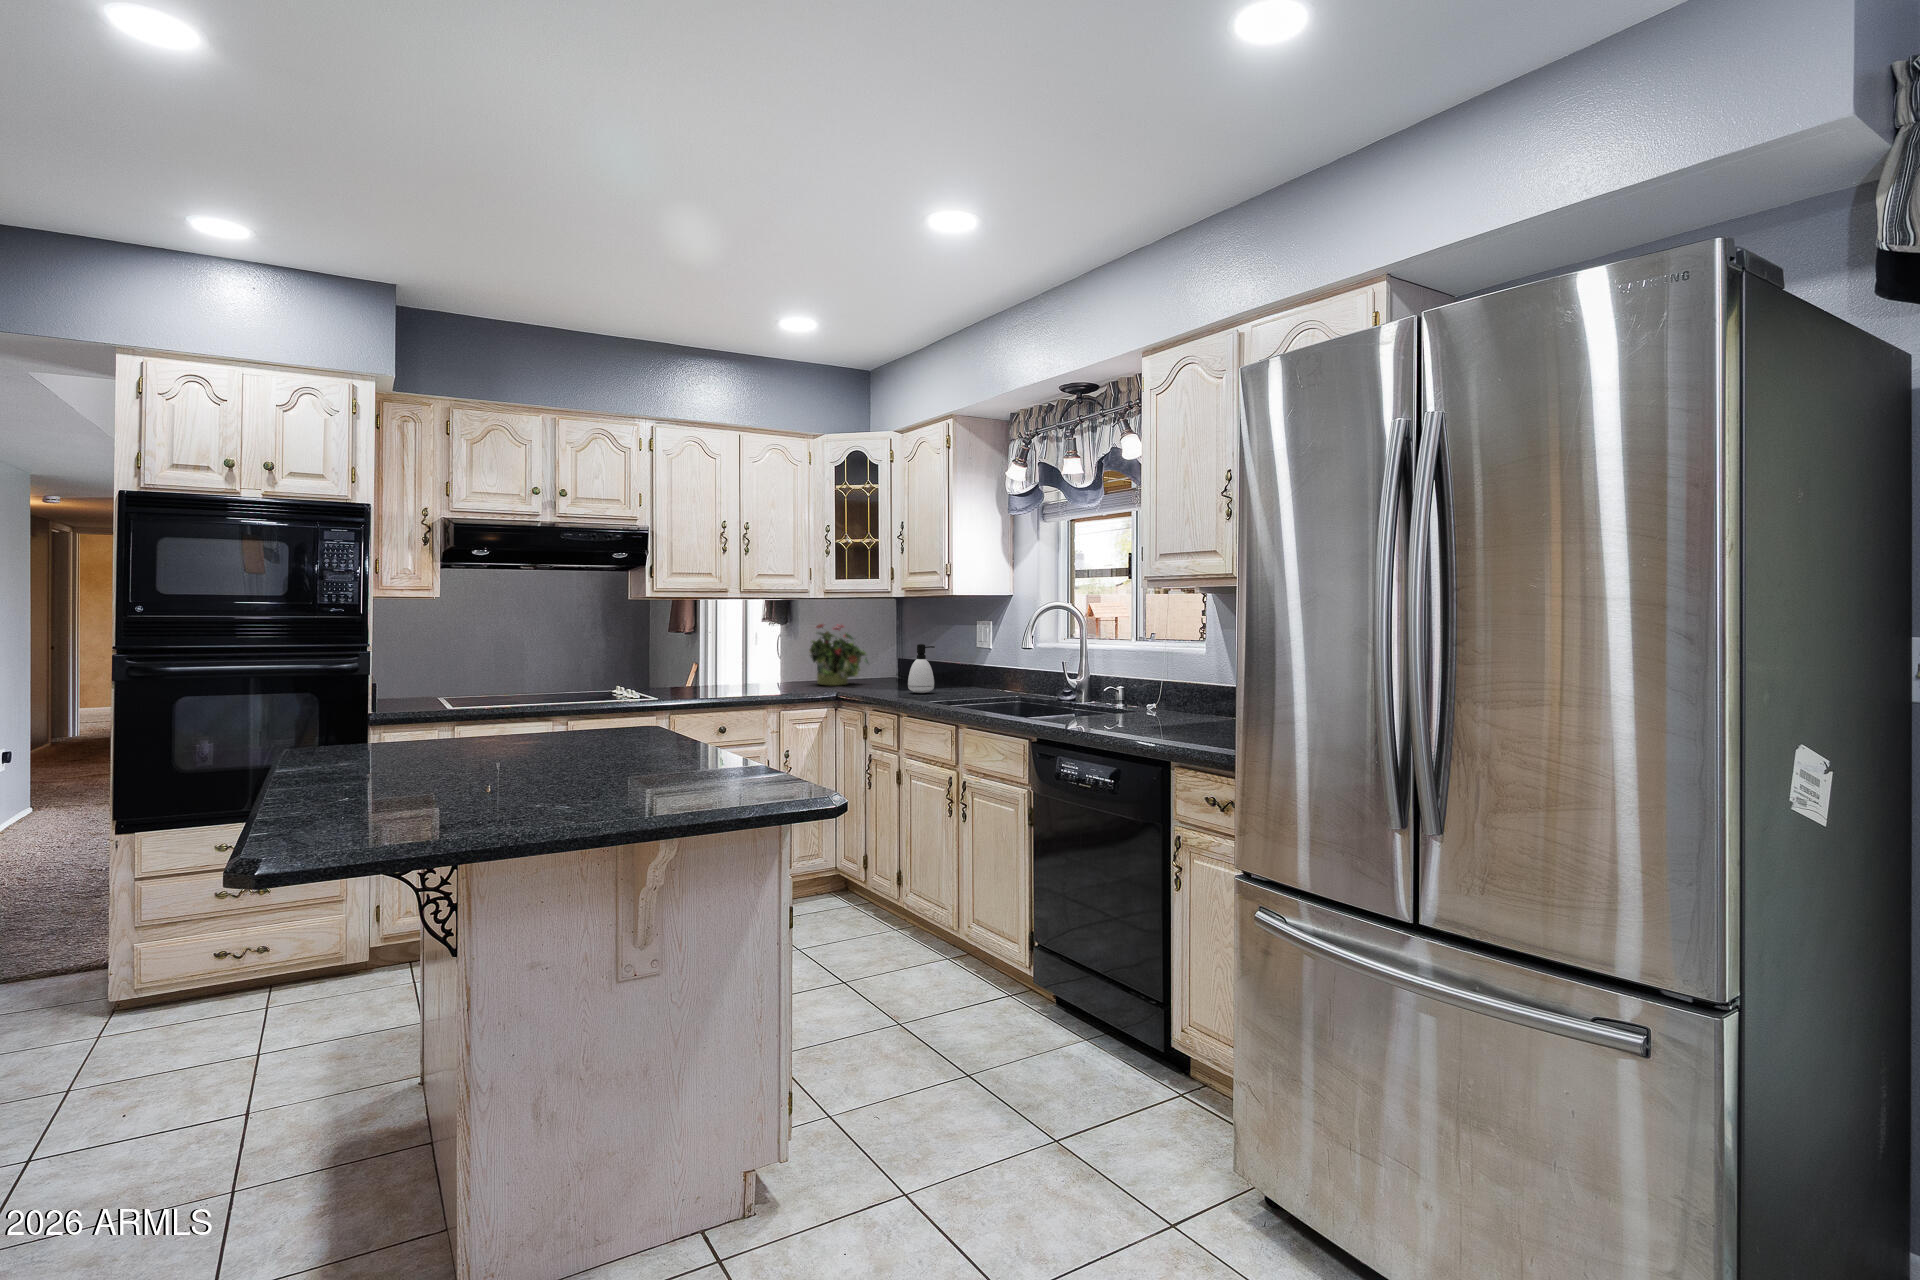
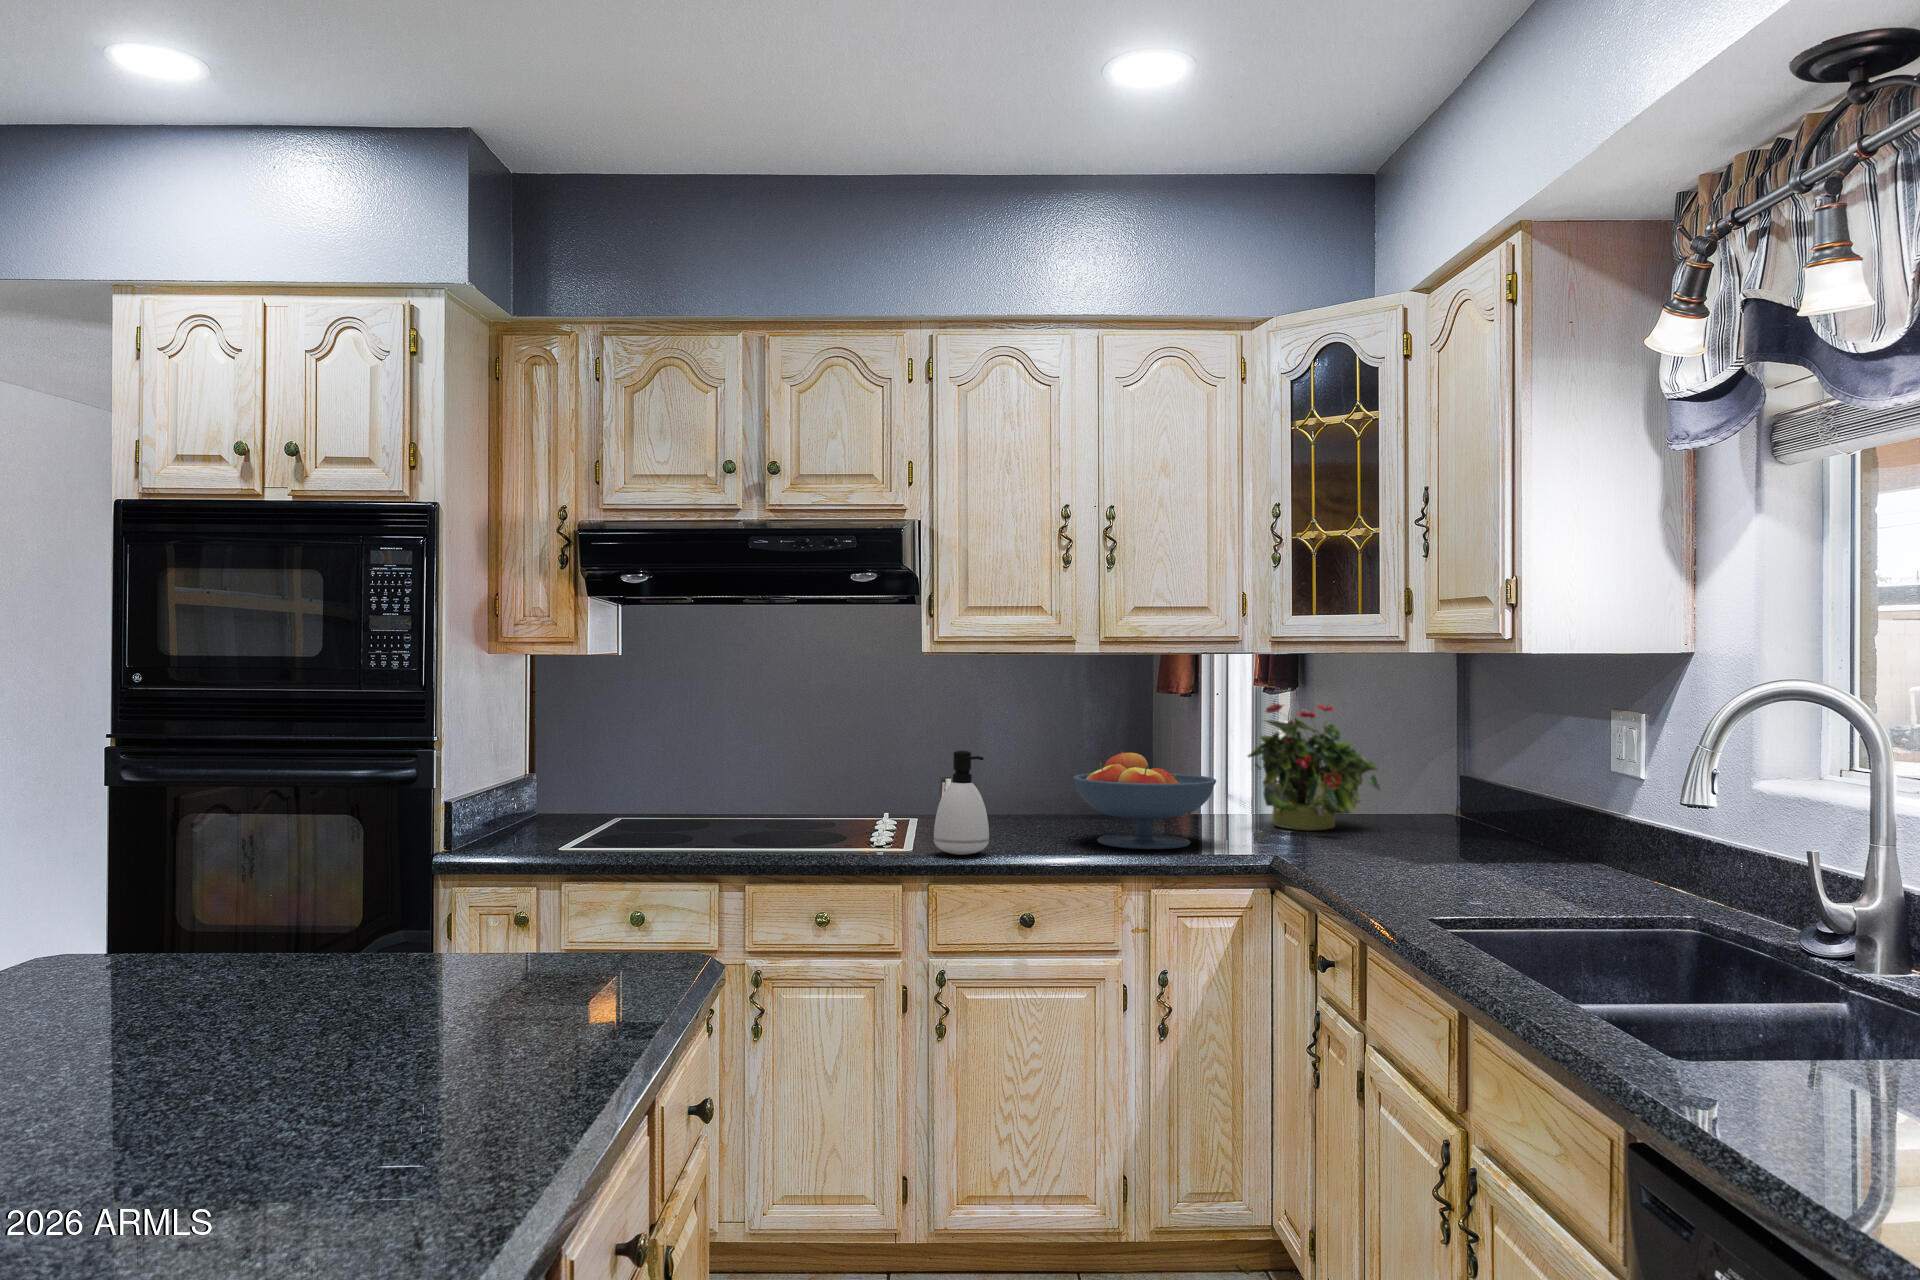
soap dispenser: present [908,644,935,693] -> present [934,750,989,855]
fruit bowl: none [735,648,807,694] -> present [1073,752,1216,849]

